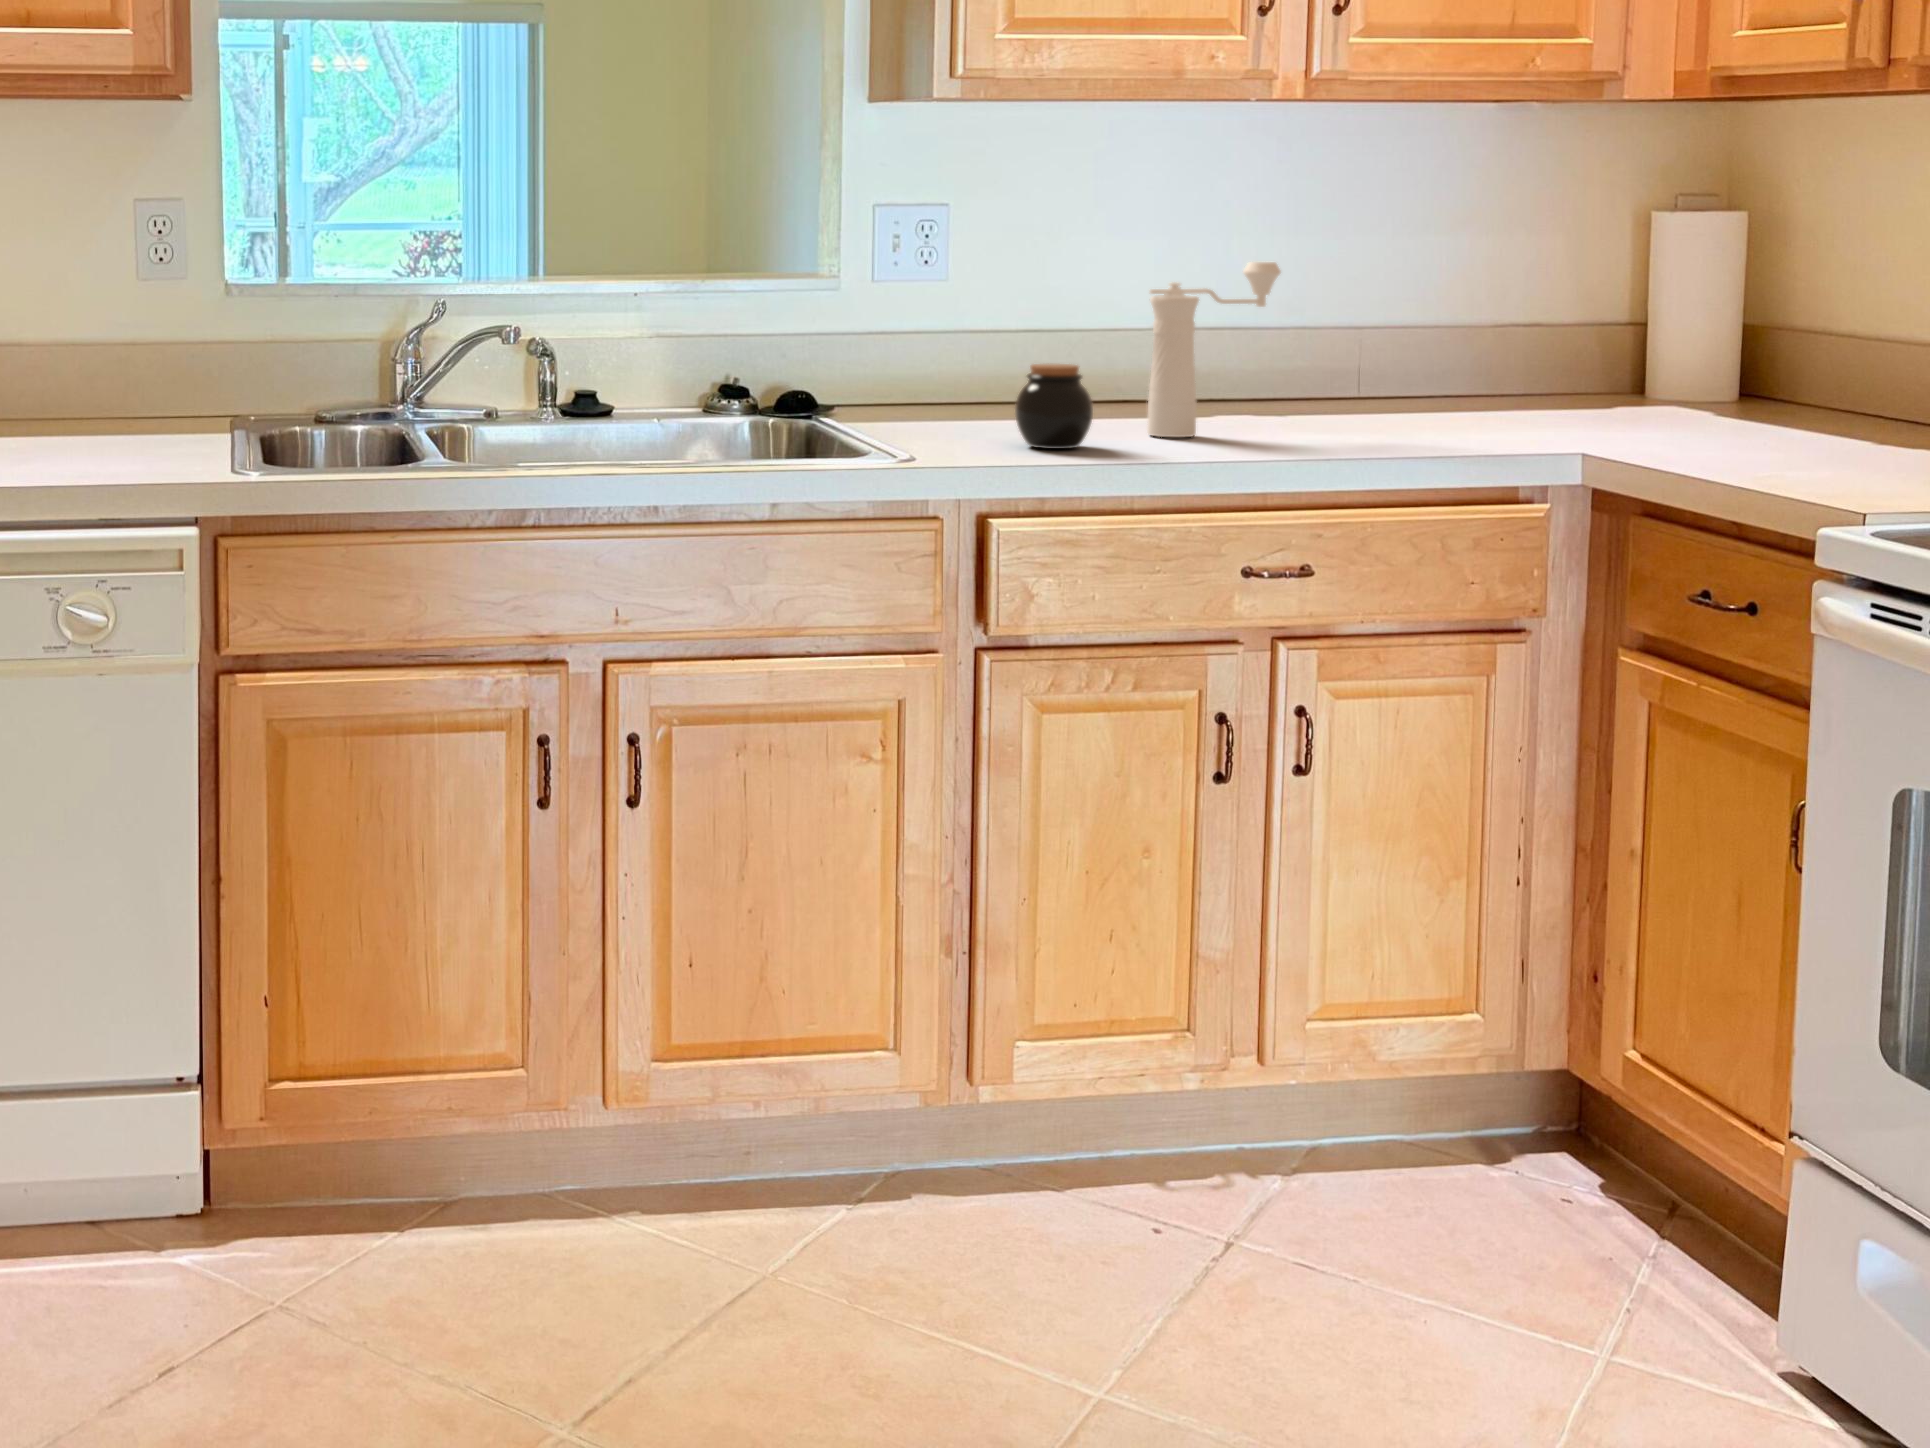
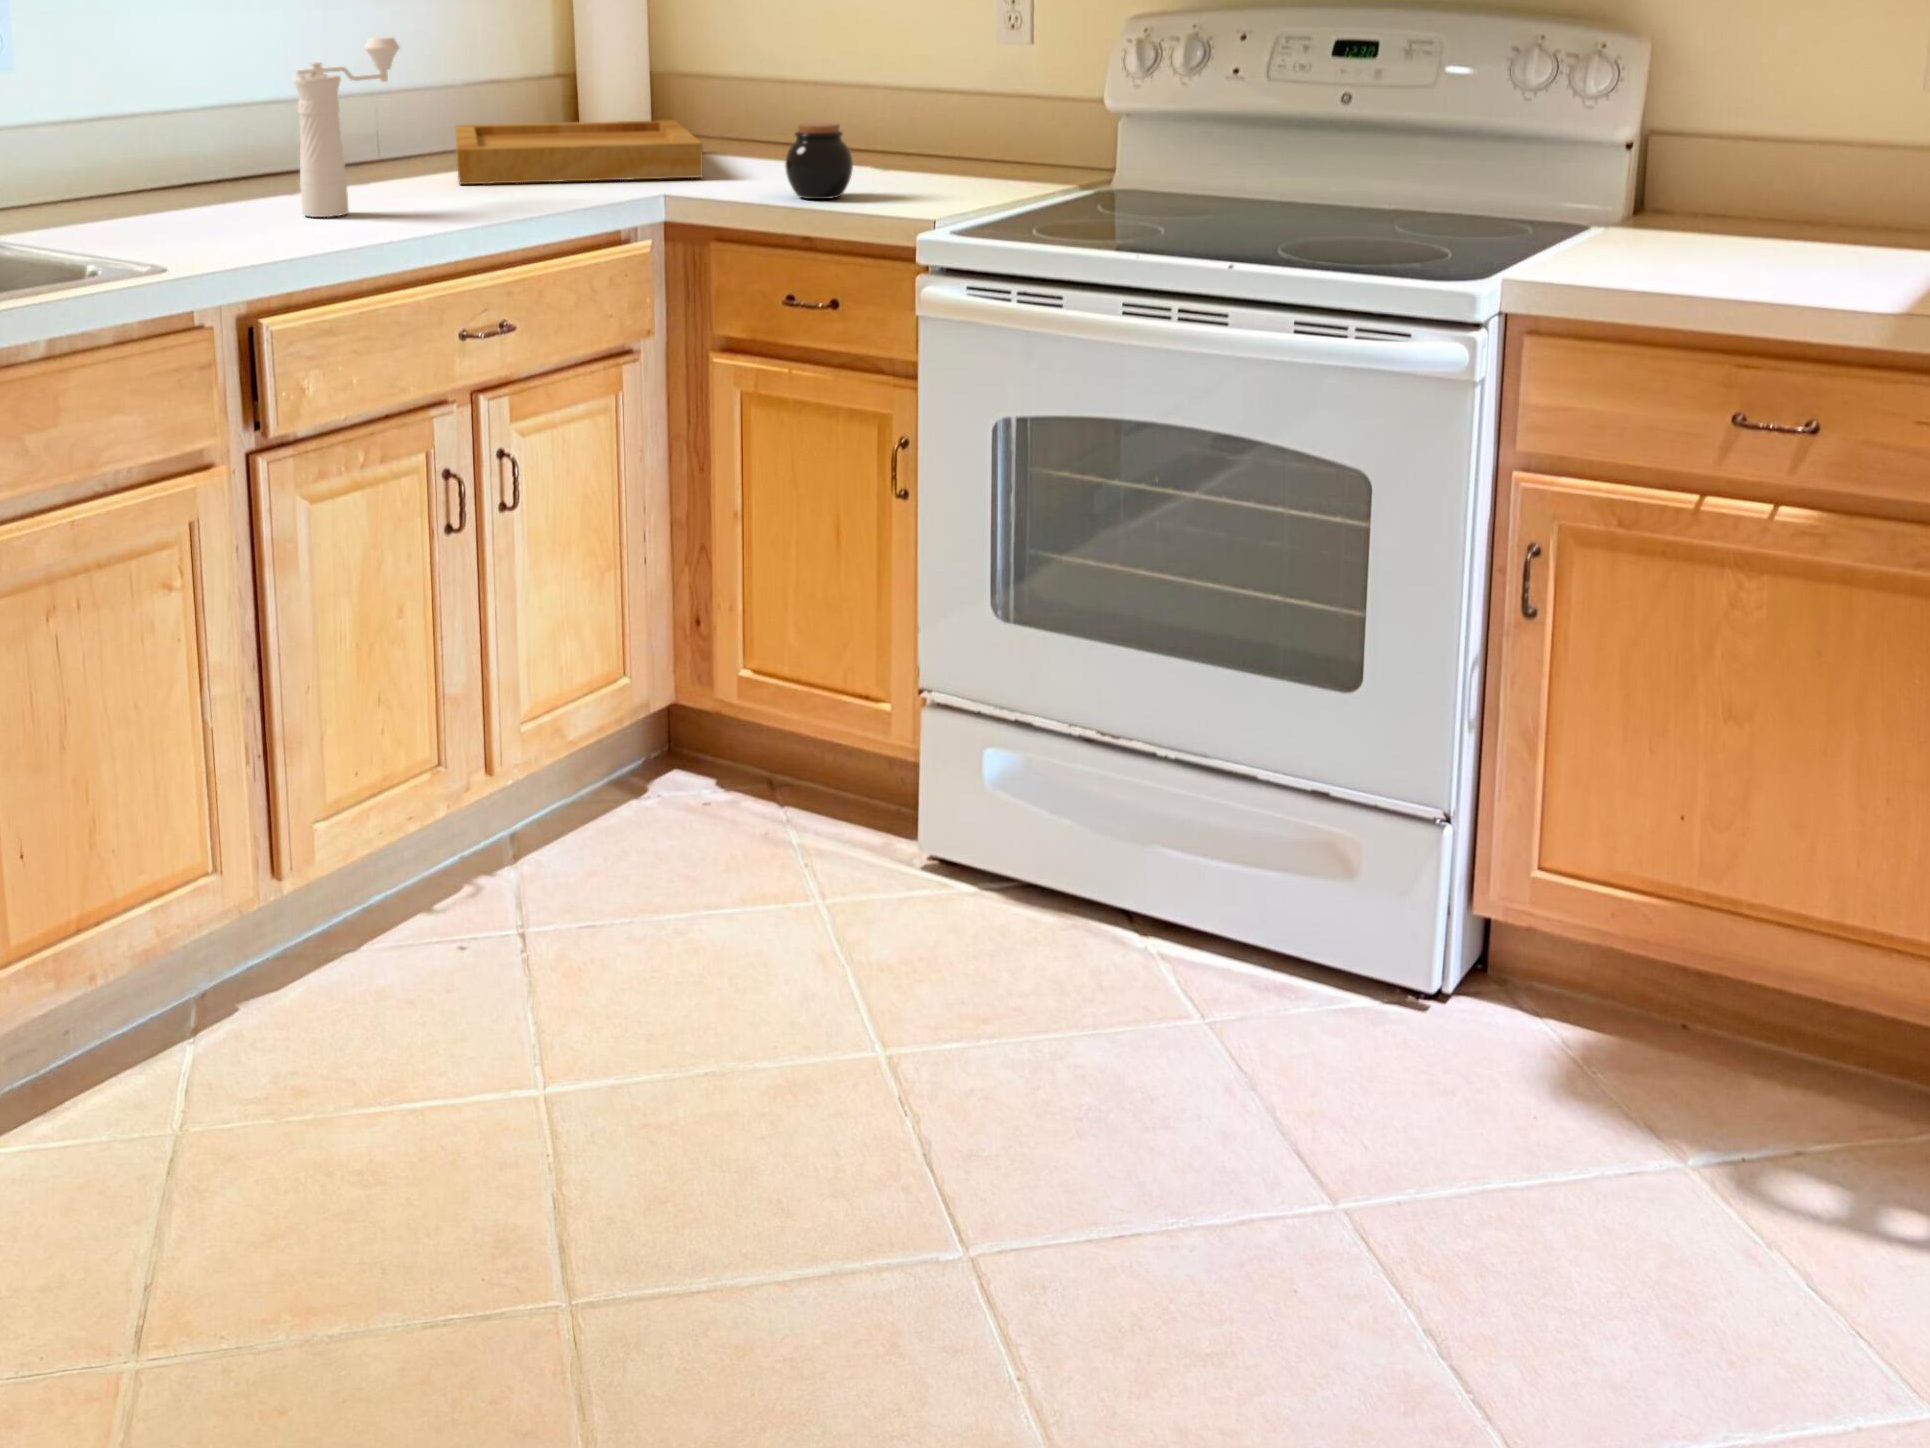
jar: present [1015,364,1093,449] -> present [785,122,853,199]
tray: none [1375,368,1731,445] -> present [455,120,703,184]

